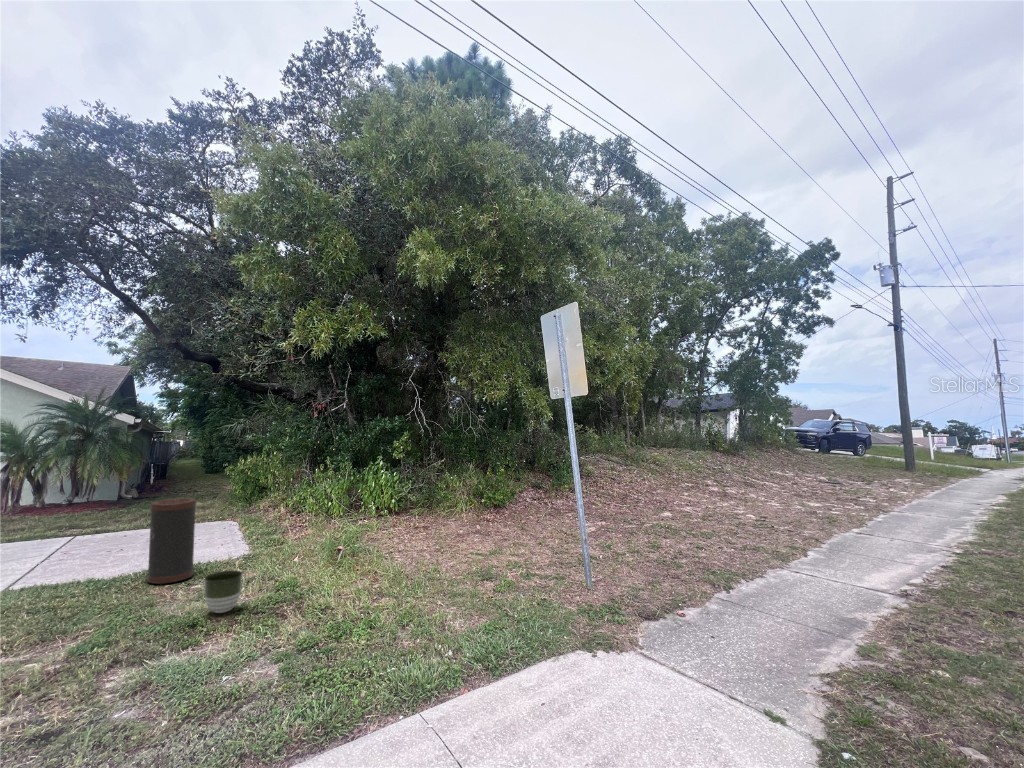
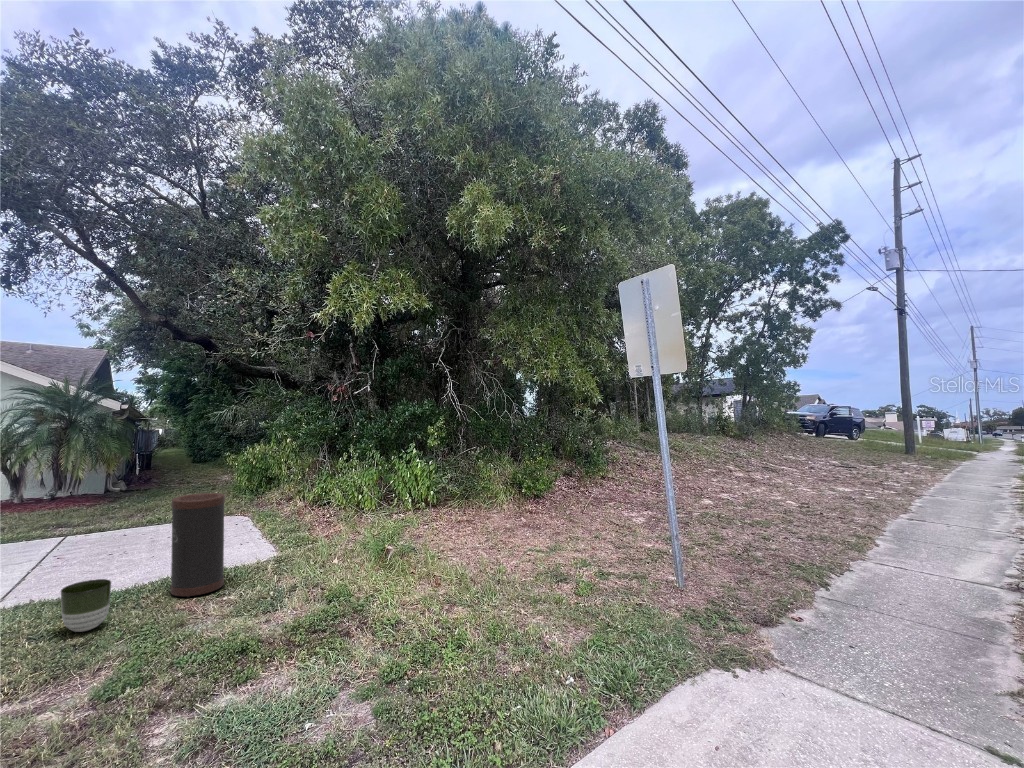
planter: present [205,571,242,613] -> present [61,579,111,632]

